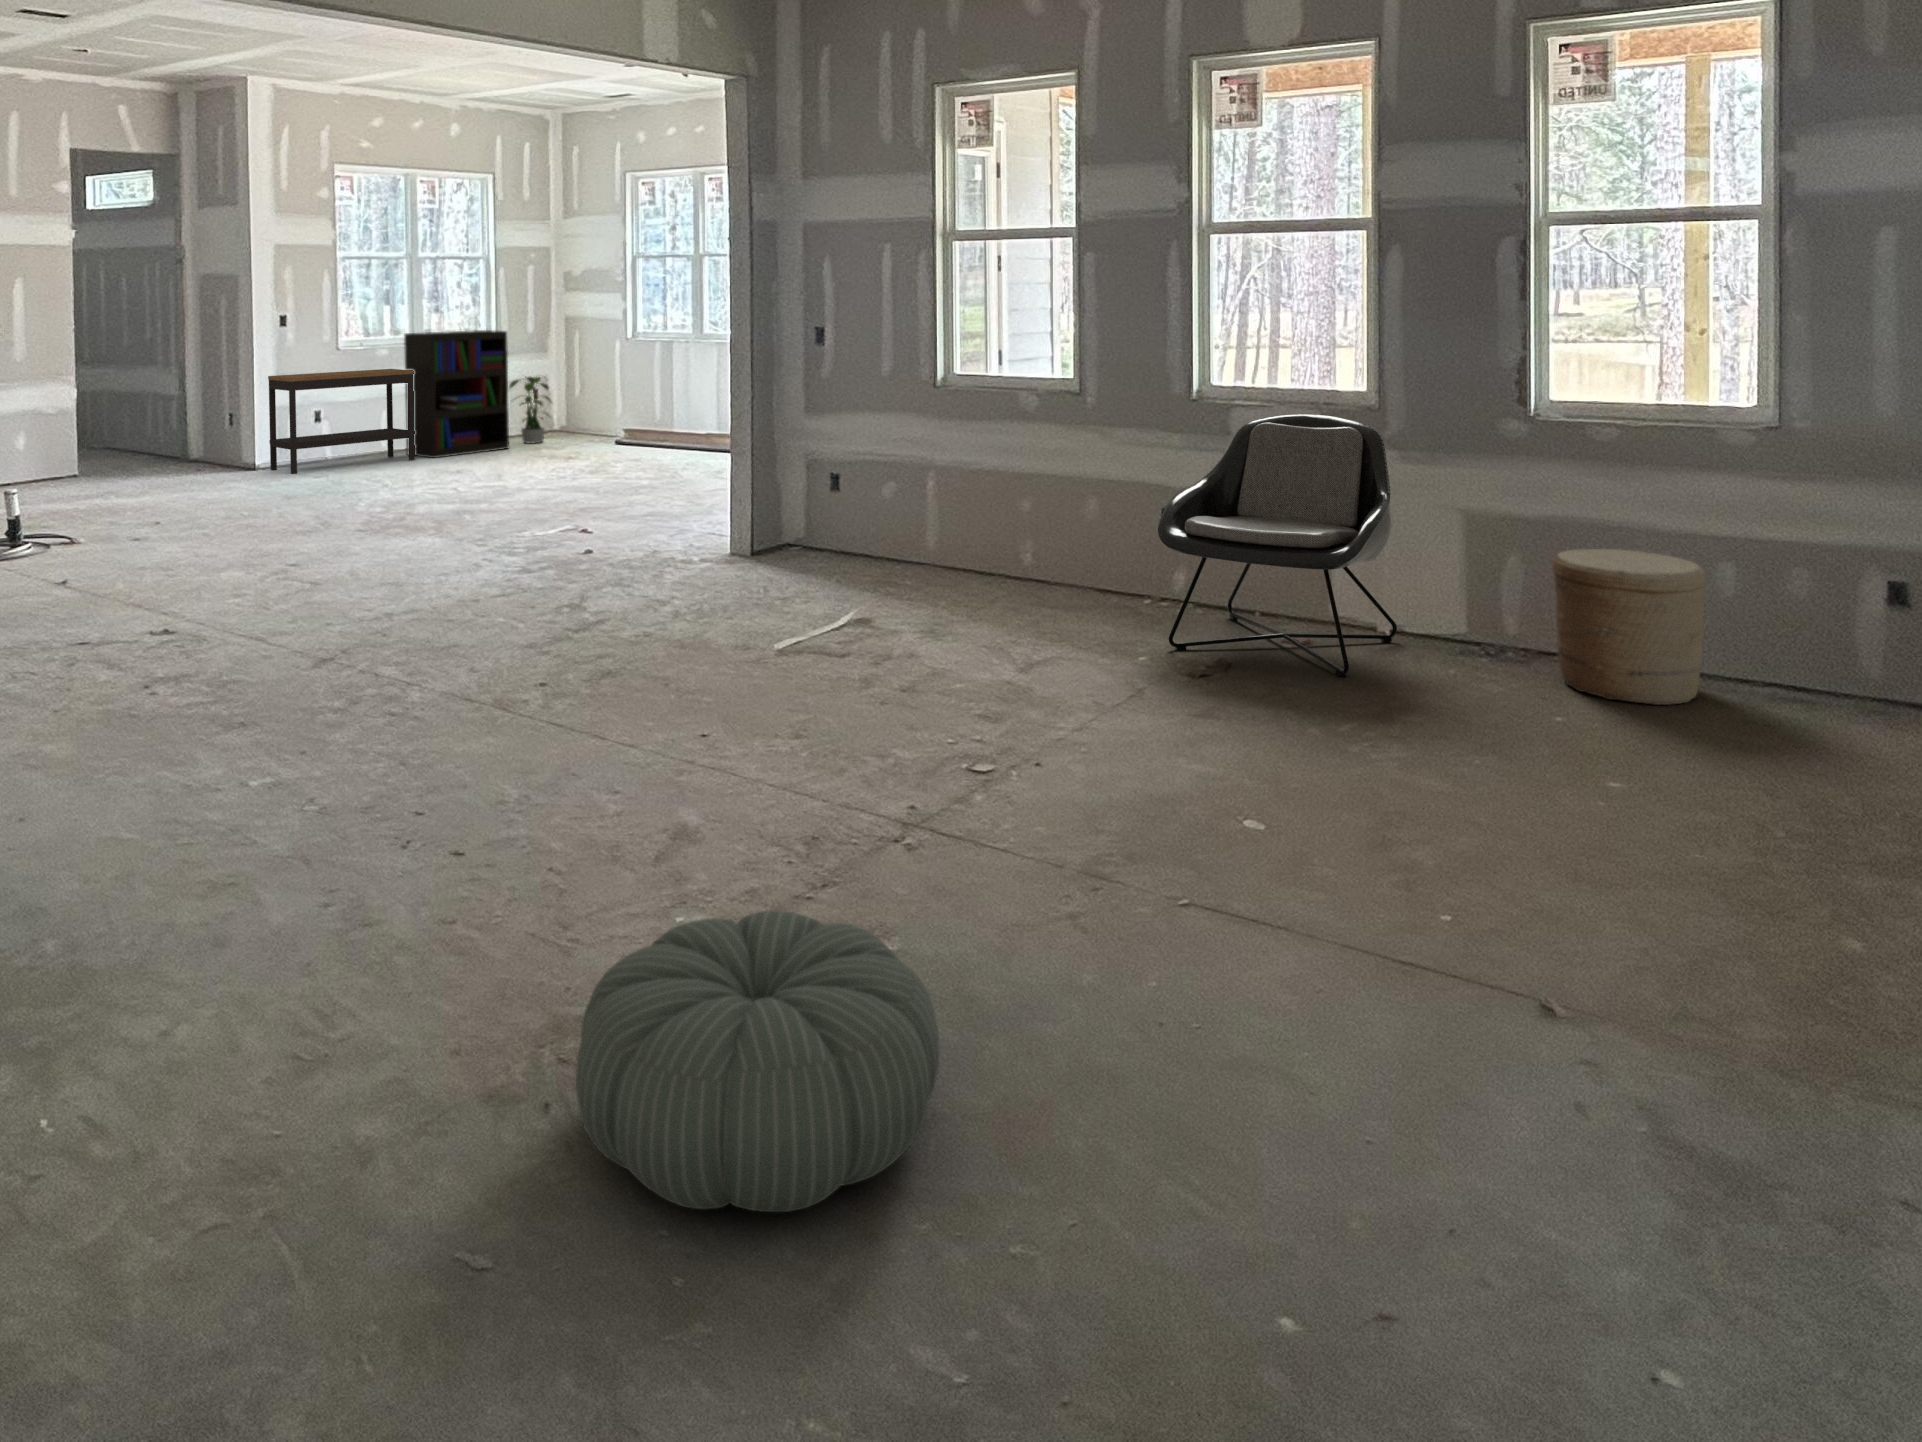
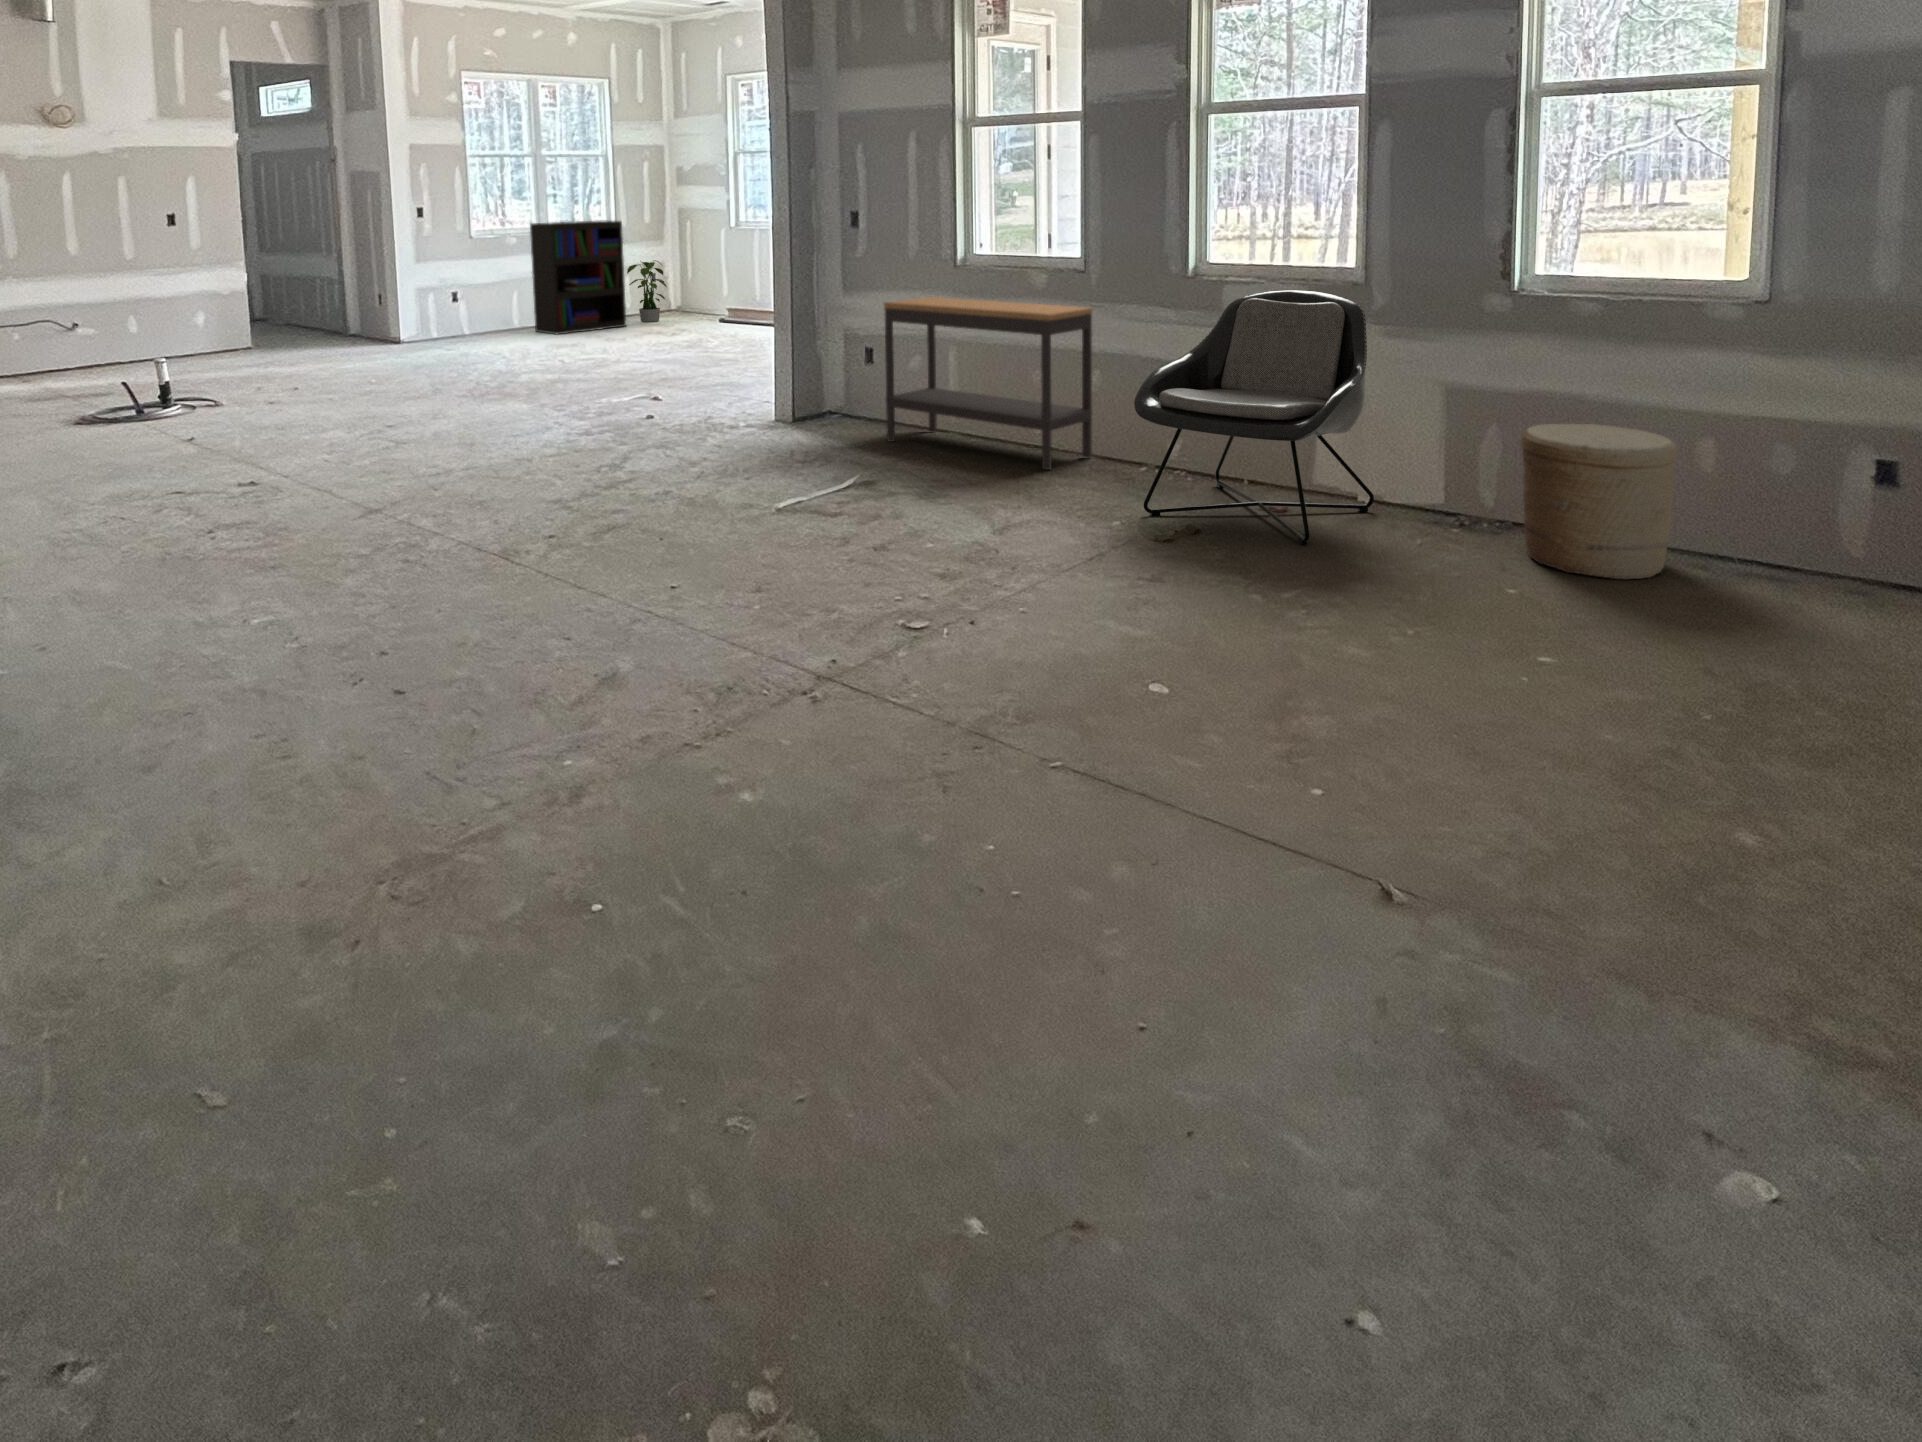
console table: present [268,369,415,474] -> present [884,297,1092,470]
pouf: present [576,910,939,1212] -> none [333,761,705,1058]

